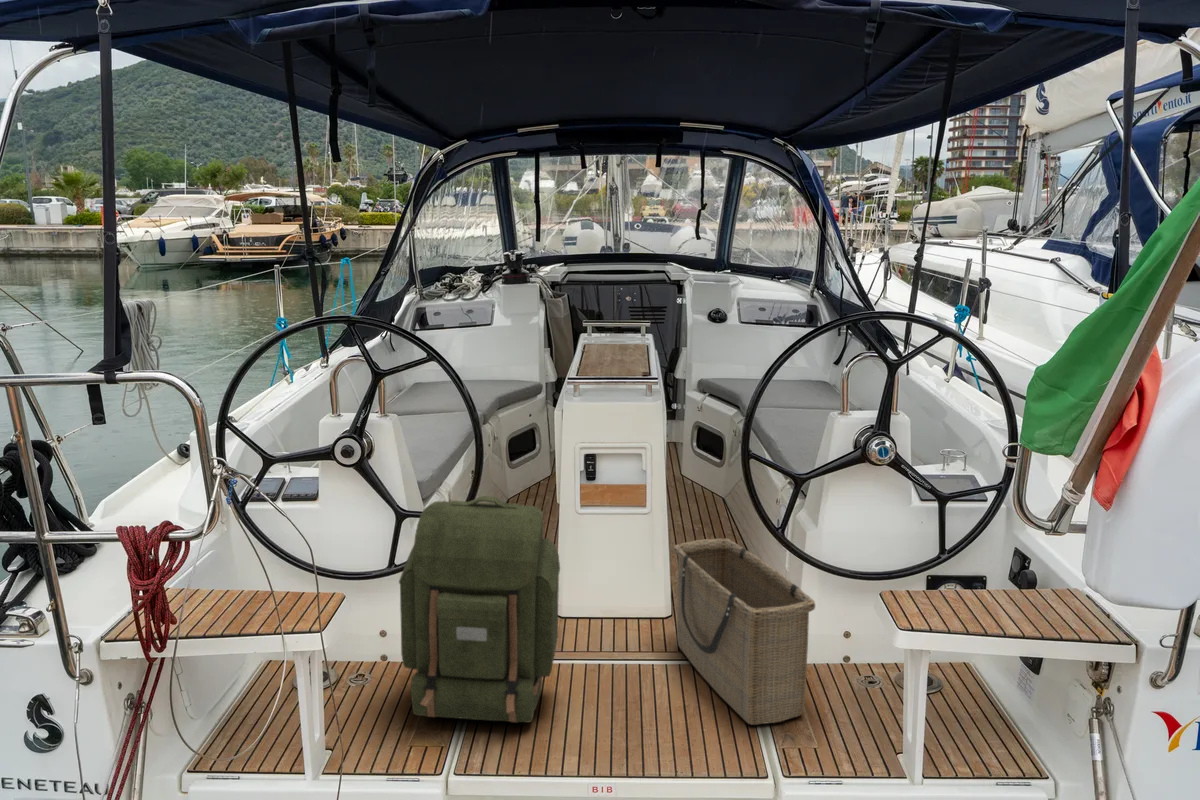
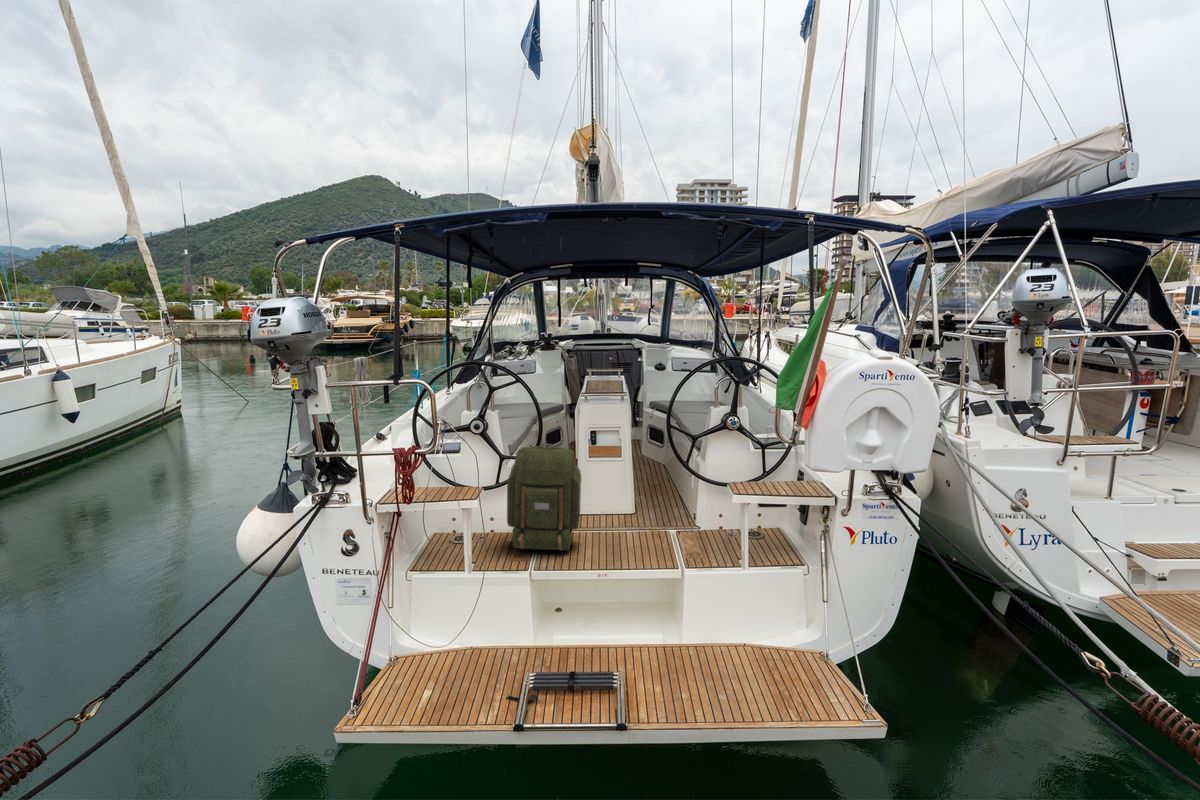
basket: present [674,539,815,725] -> none [636,471,701,551]

